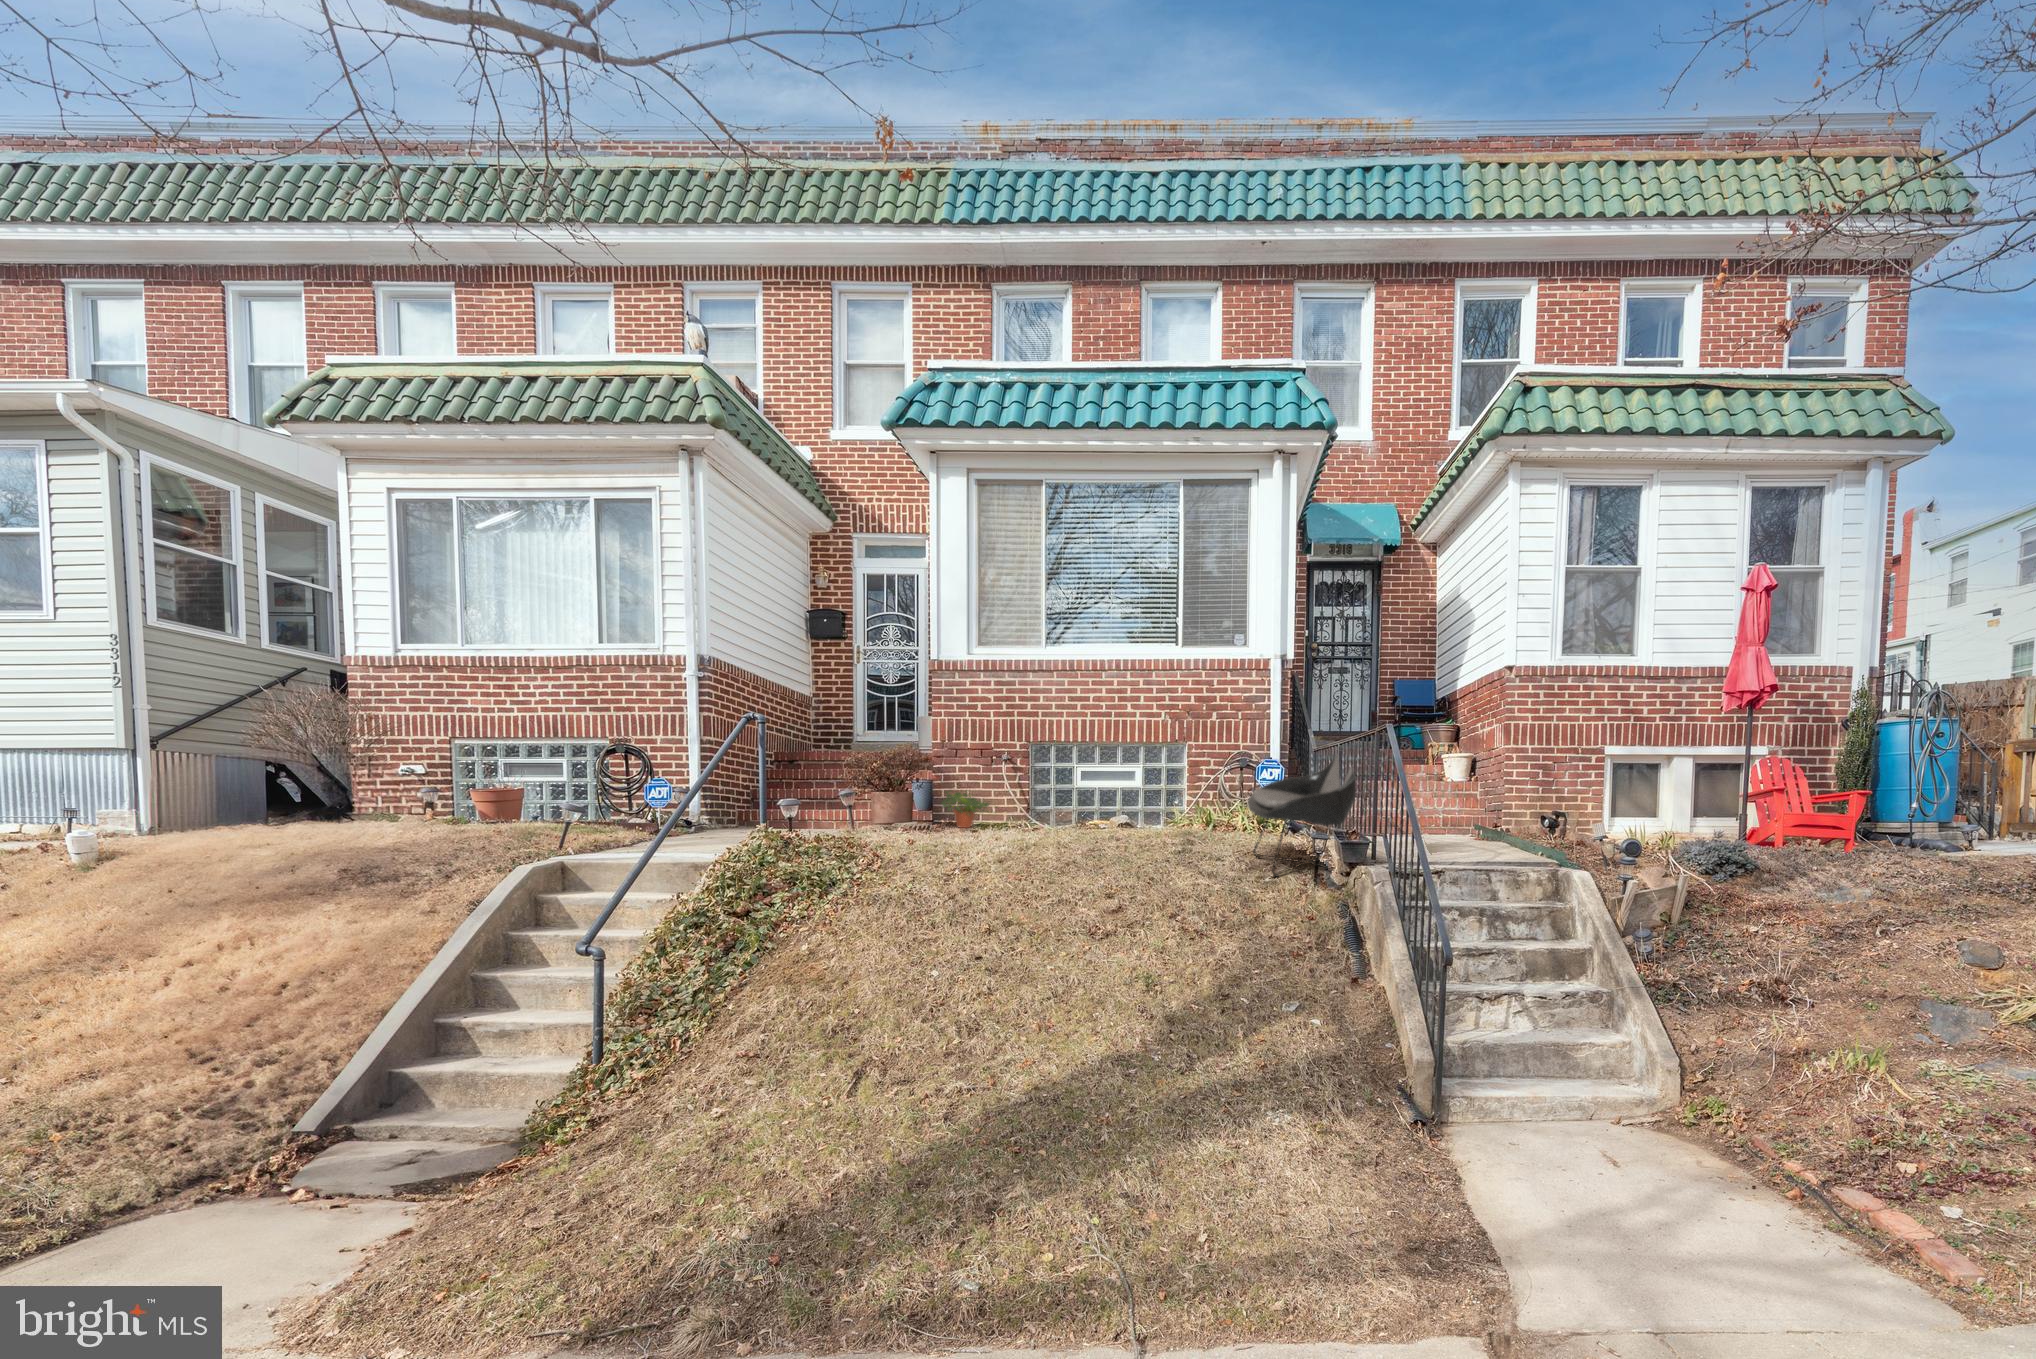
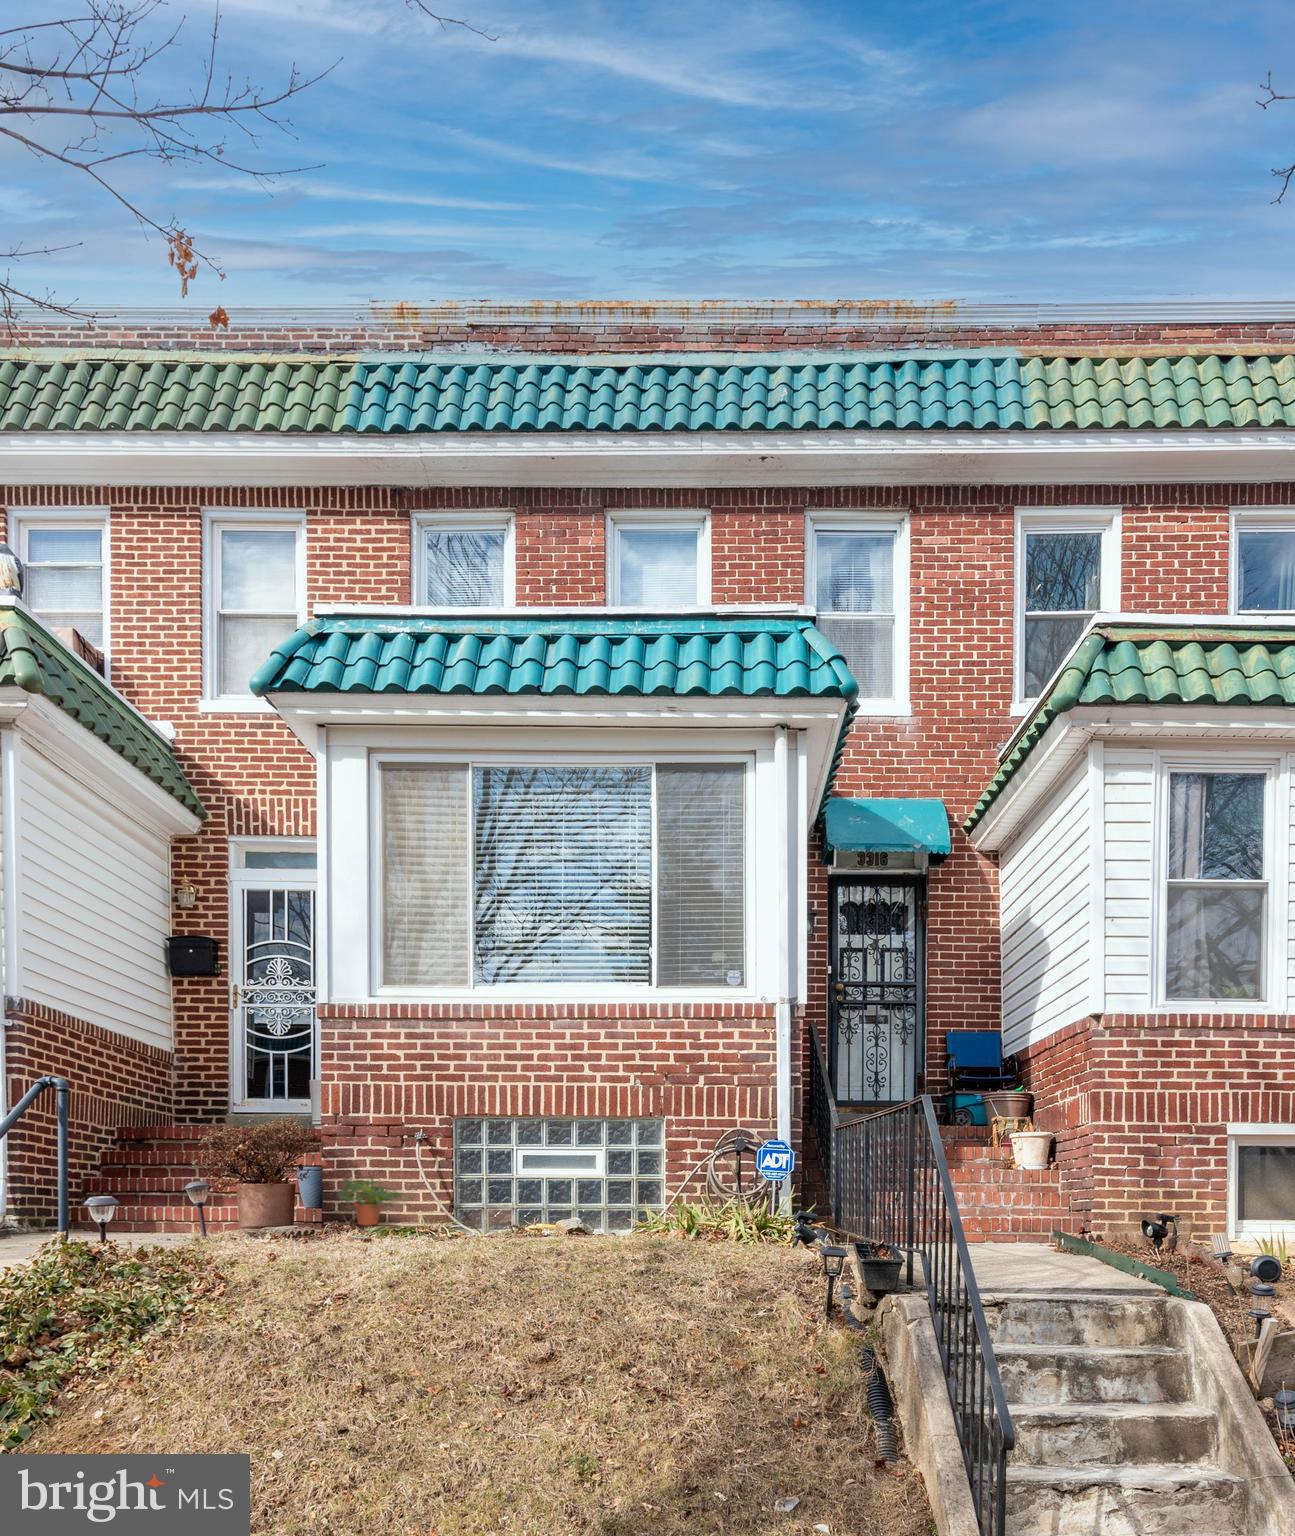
lounge chair: present [1247,755,1357,877] -> none [714,1104,855,1267]

